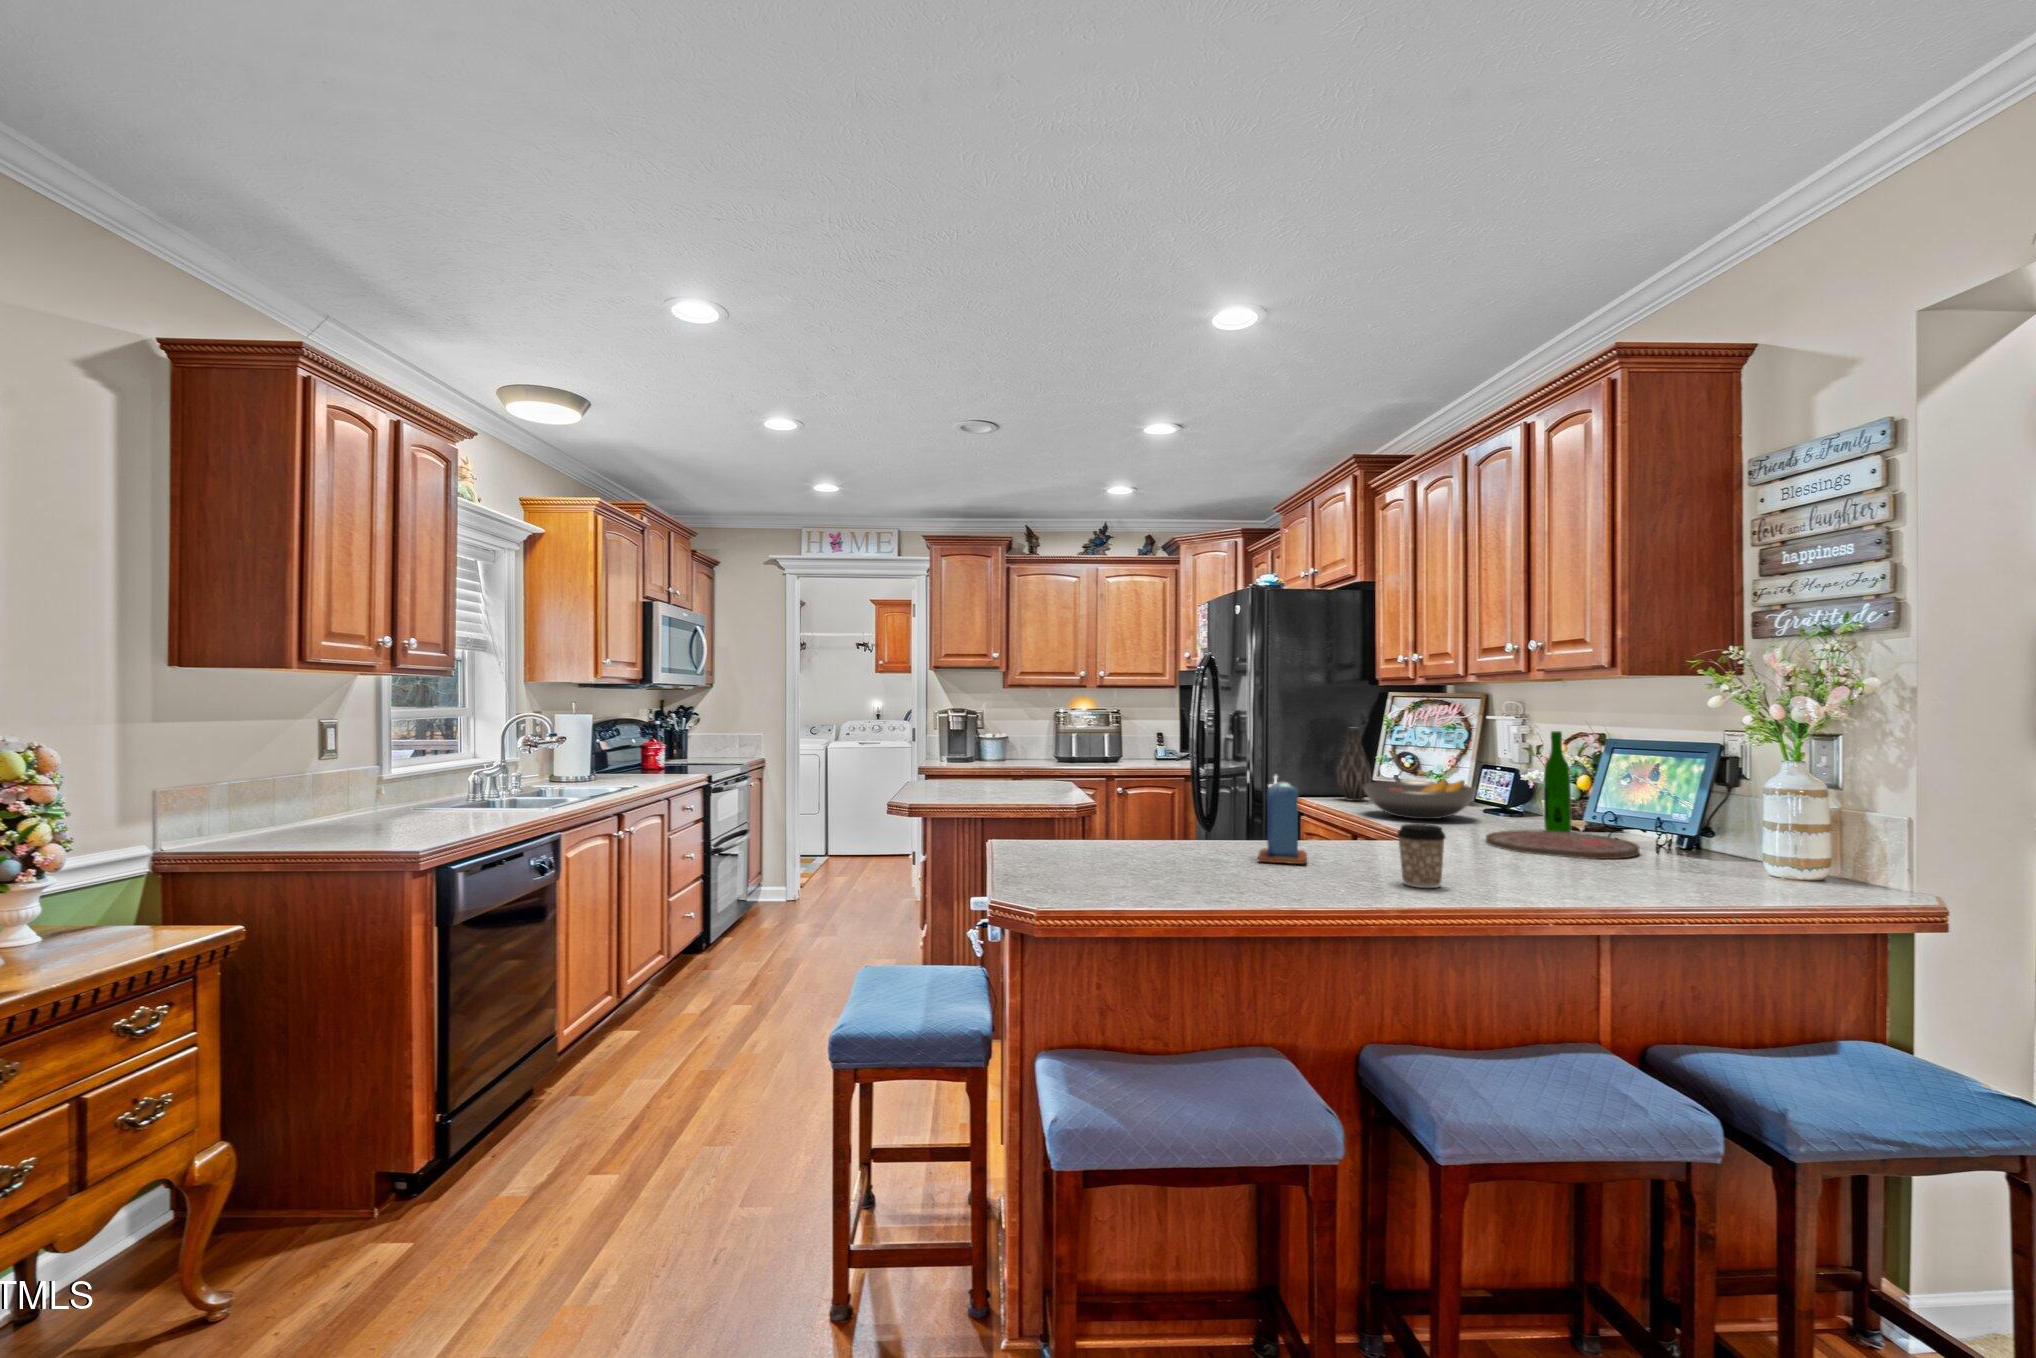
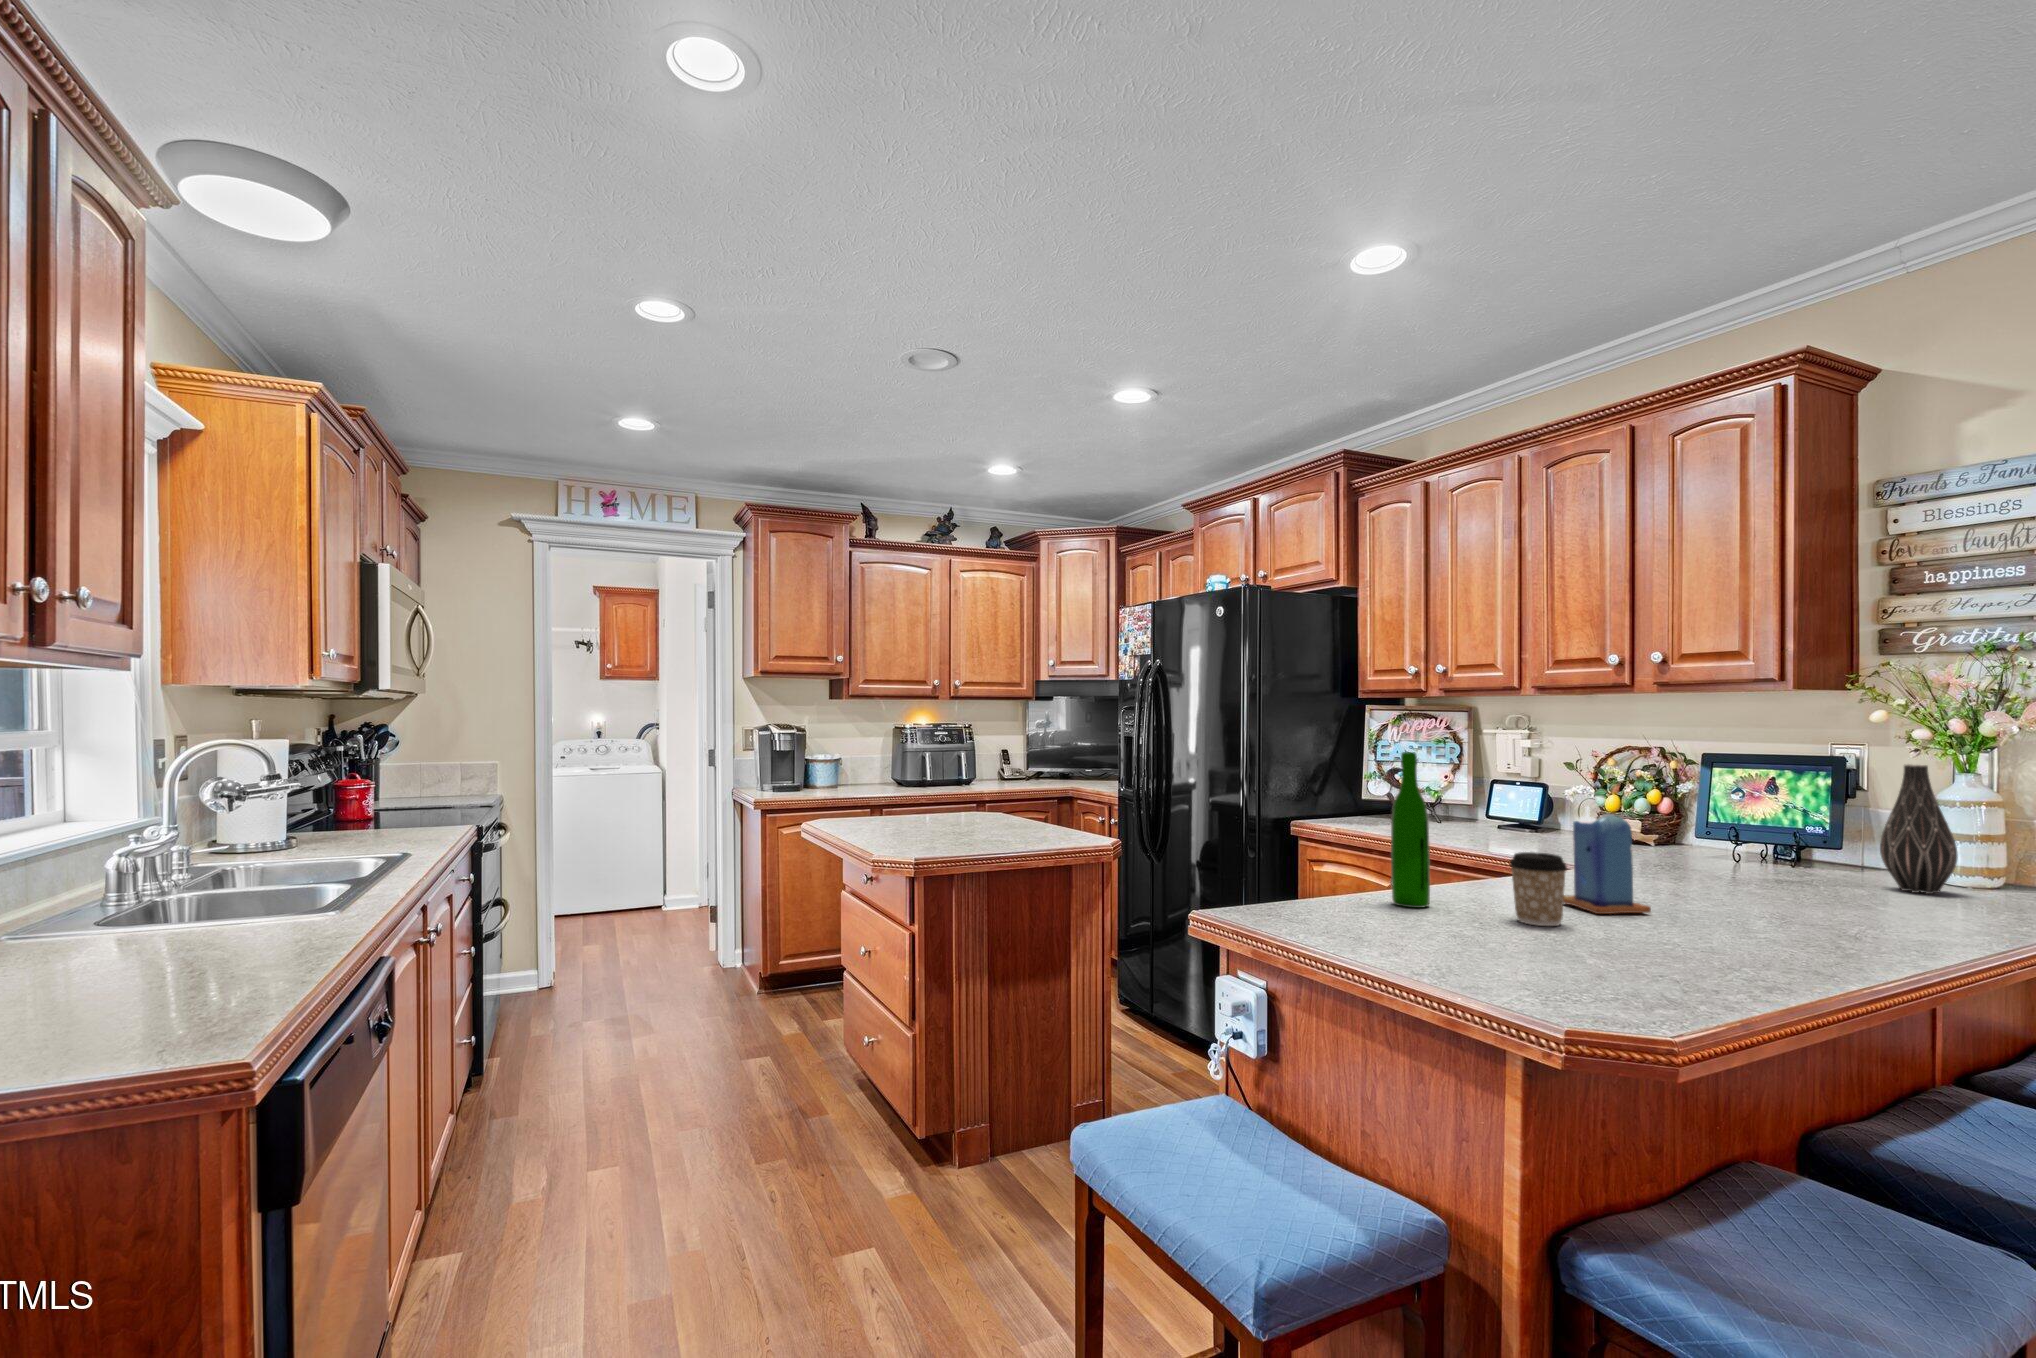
vase: present [1337,728,1372,801] -> present [1880,764,1958,894]
wine bottle: present [1543,731,1572,832] -> present [1391,752,1430,908]
fruit bowl: present [1362,780,1477,819] -> none [1429,800,1555,843]
coffee cup: present [1397,824,1446,888] -> present [1510,852,1567,926]
cutting board: present [1486,830,1639,859] -> none [1639,851,1810,880]

